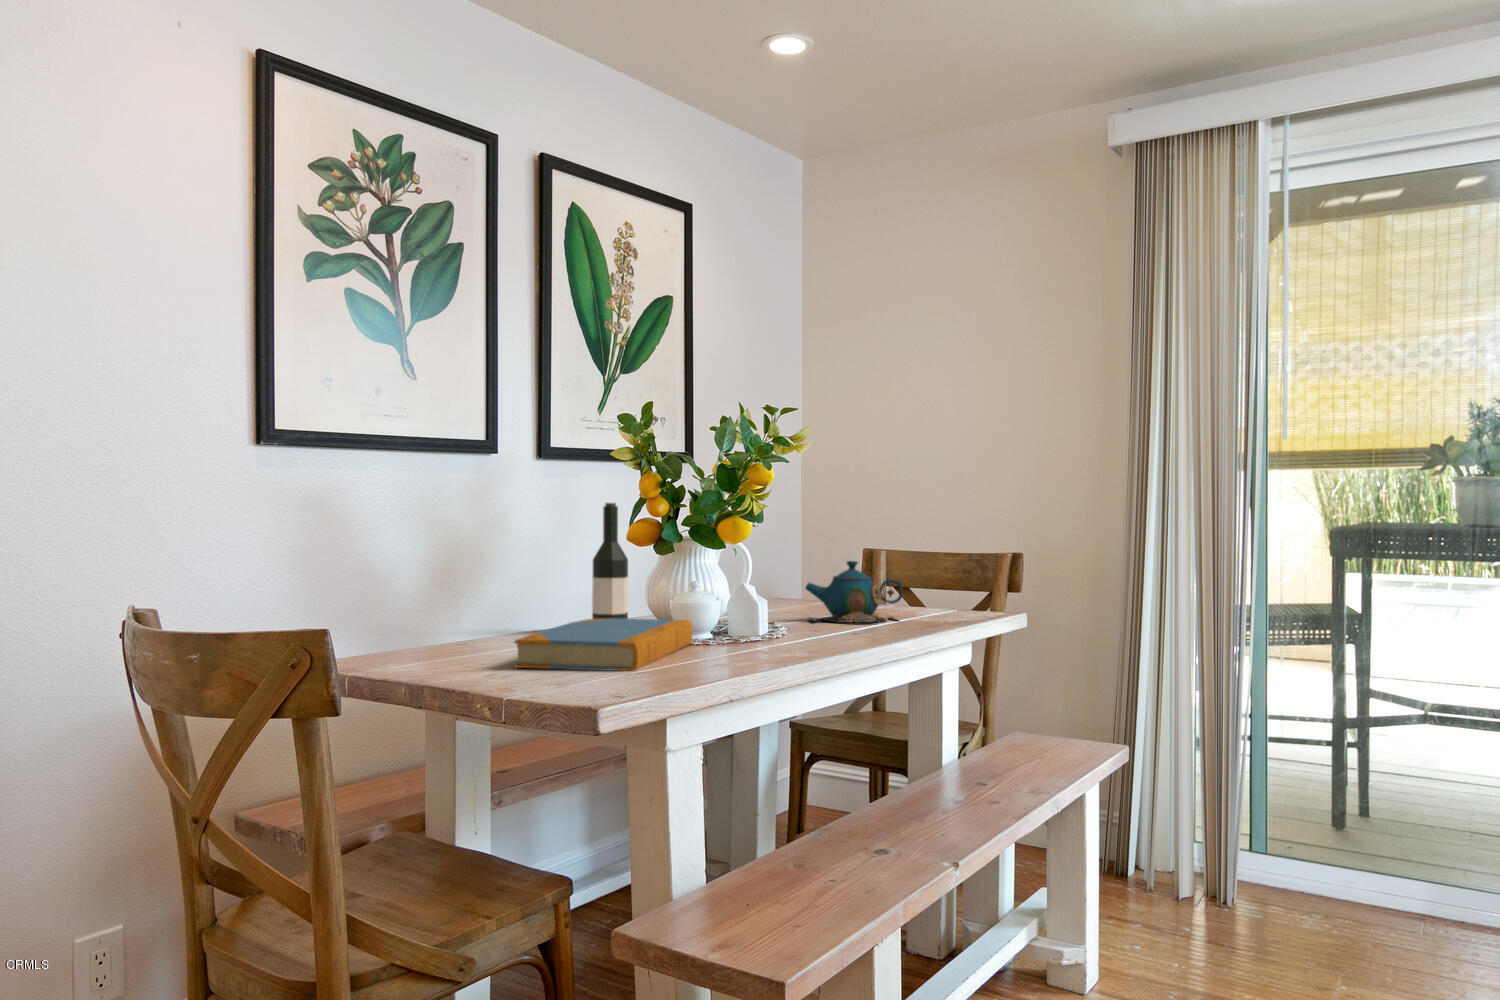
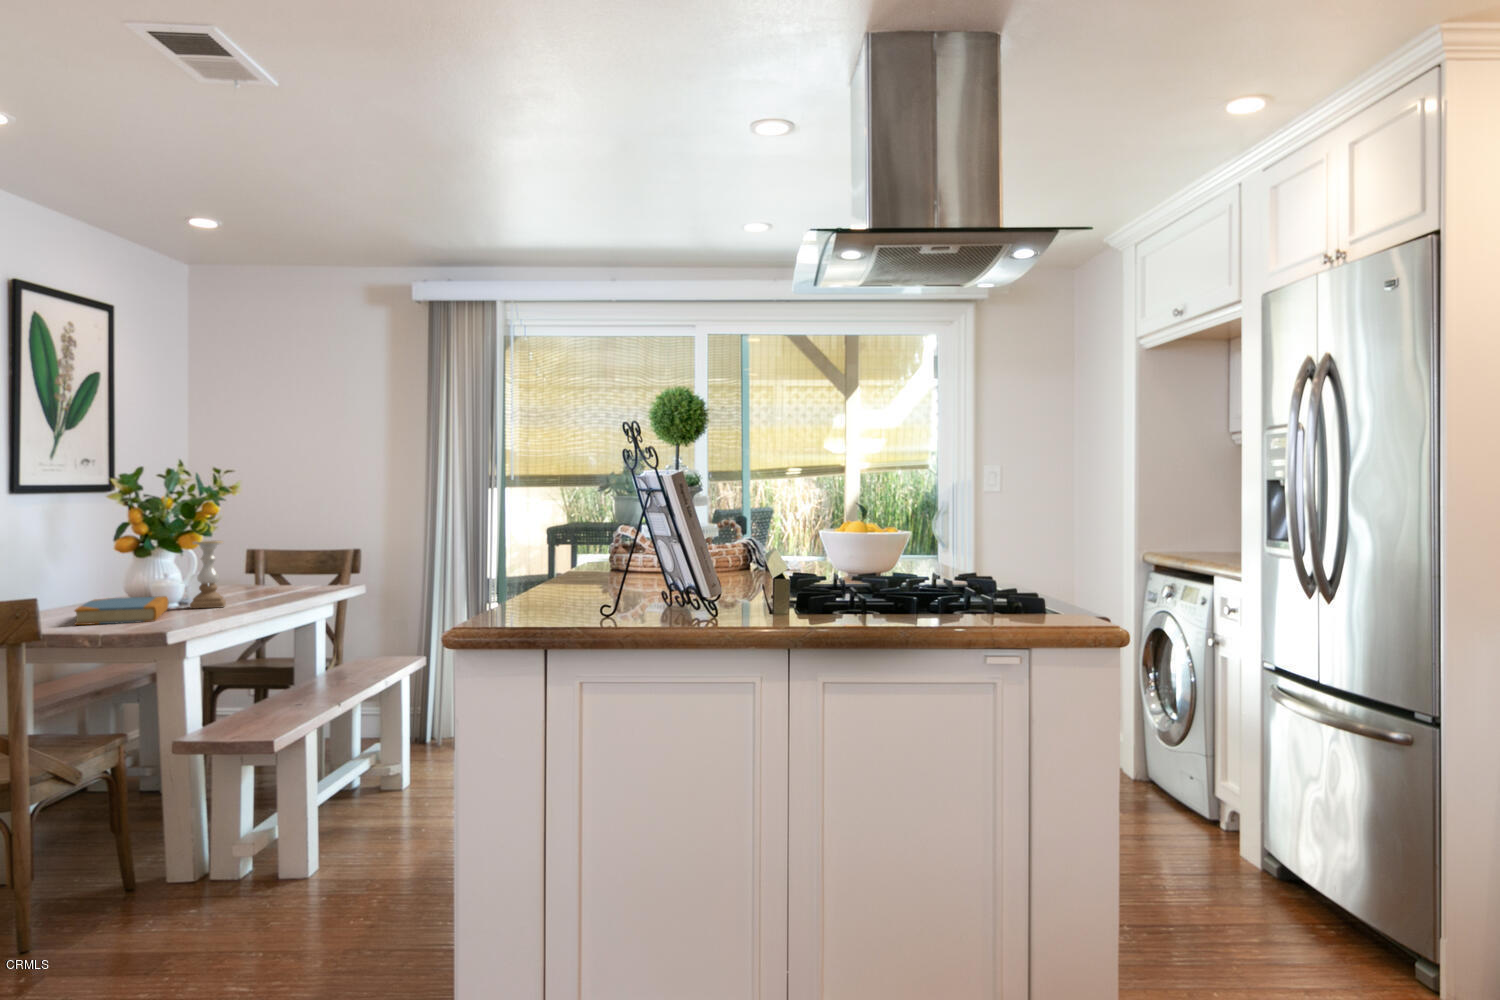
wine bottle: present [592,503,628,619] -> none [80,527,106,610]
candle holder: none [726,527,787,645] -> present [190,541,226,608]
teapot: present [805,561,903,624] -> none [221,558,293,597]

